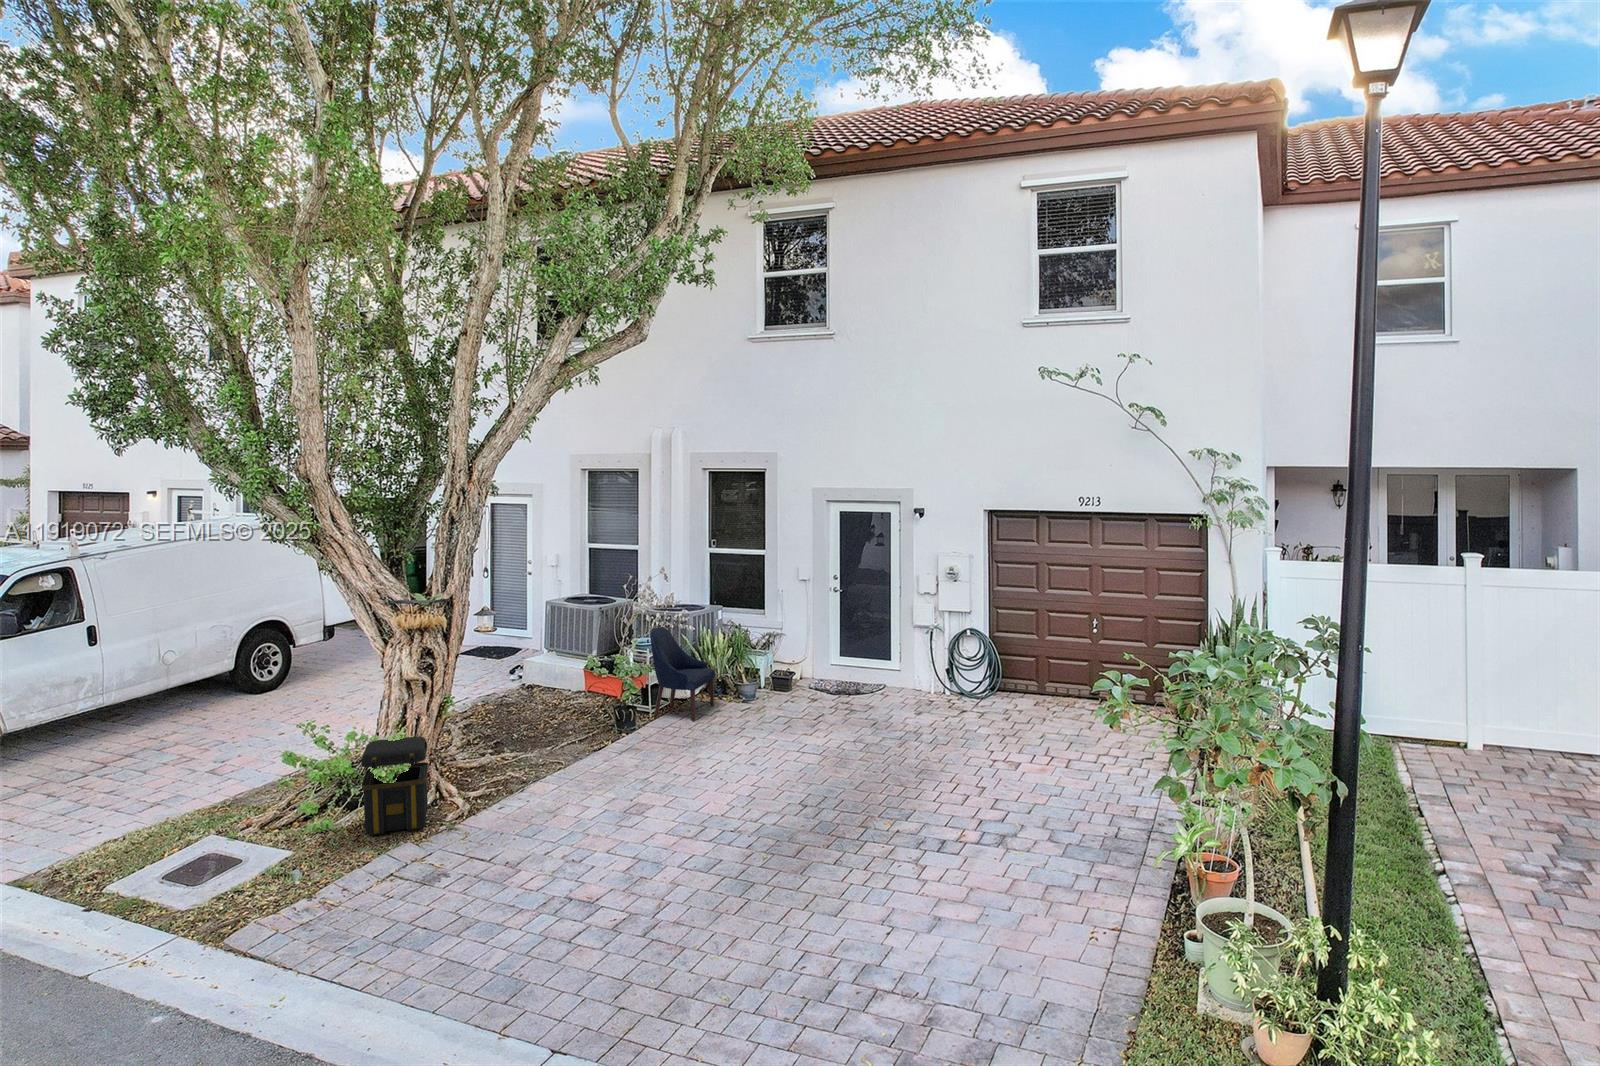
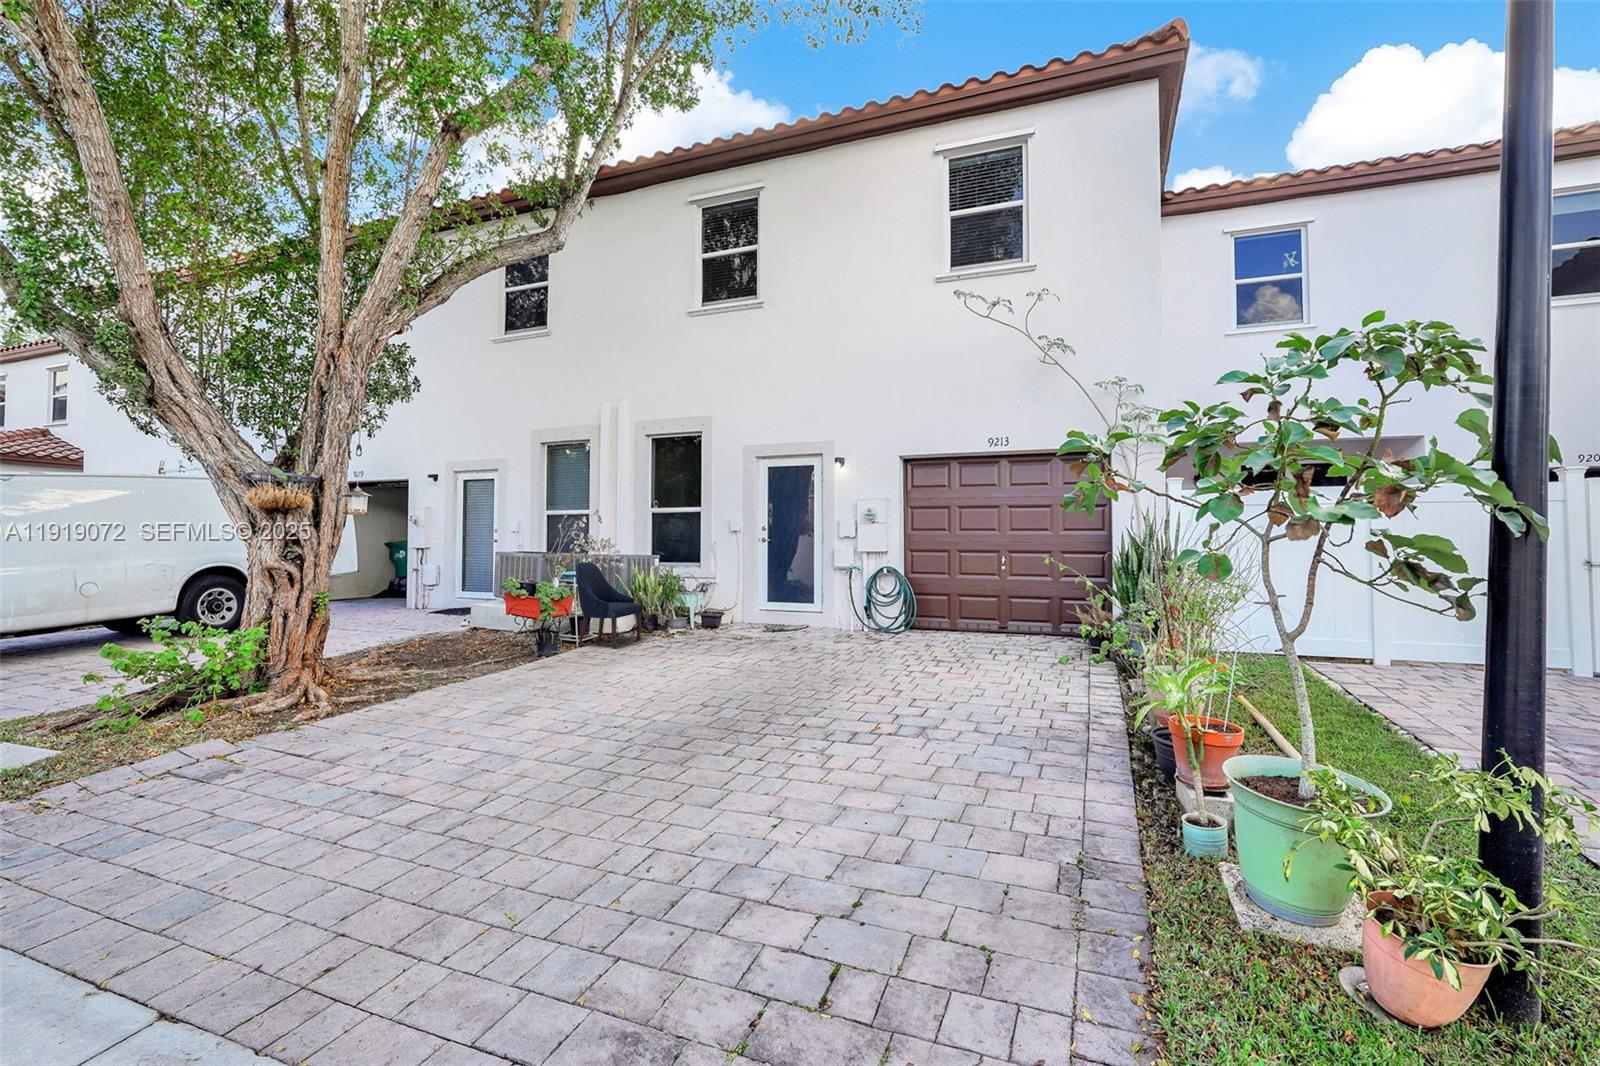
toolbox: present [361,736,428,835] -> none [190,628,286,729]

